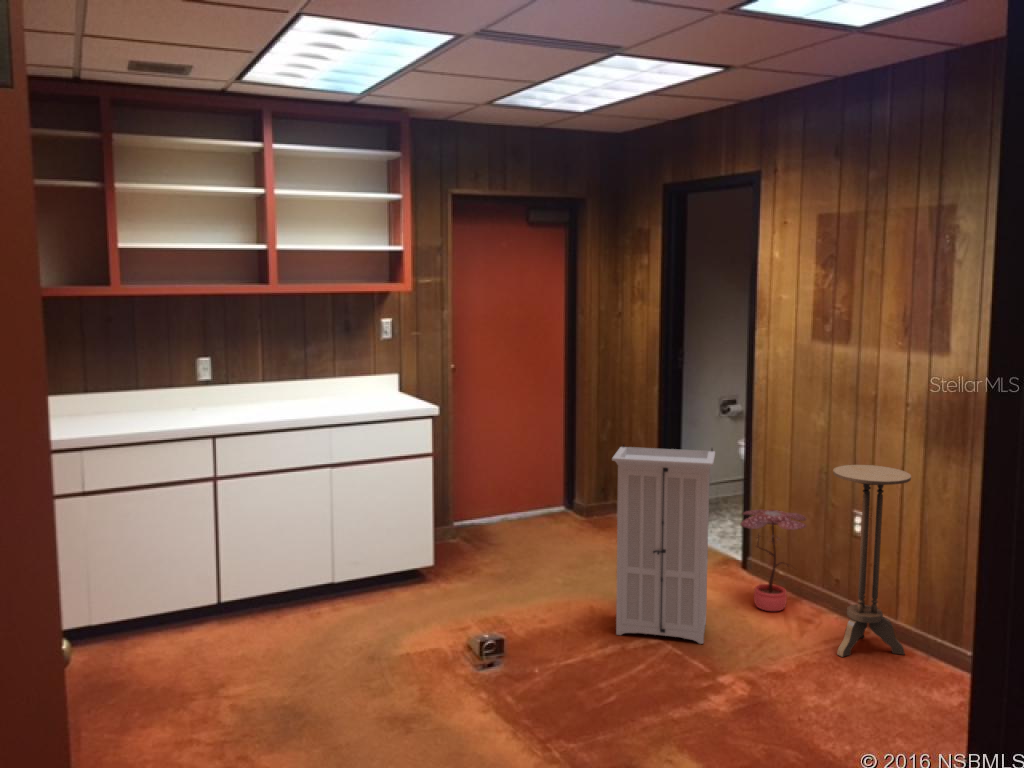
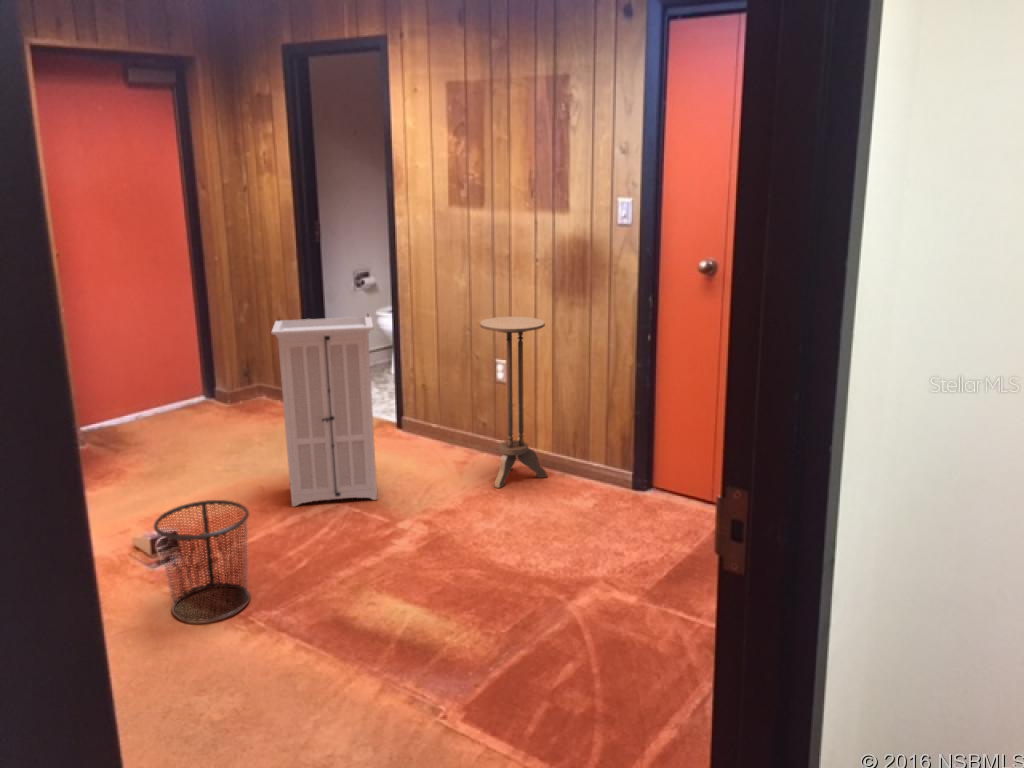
potted plant: present [740,510,806,611] -> none [396,368,457,461]
waste bin: none [475,616,562,738] -> present [154,500,251,623]

